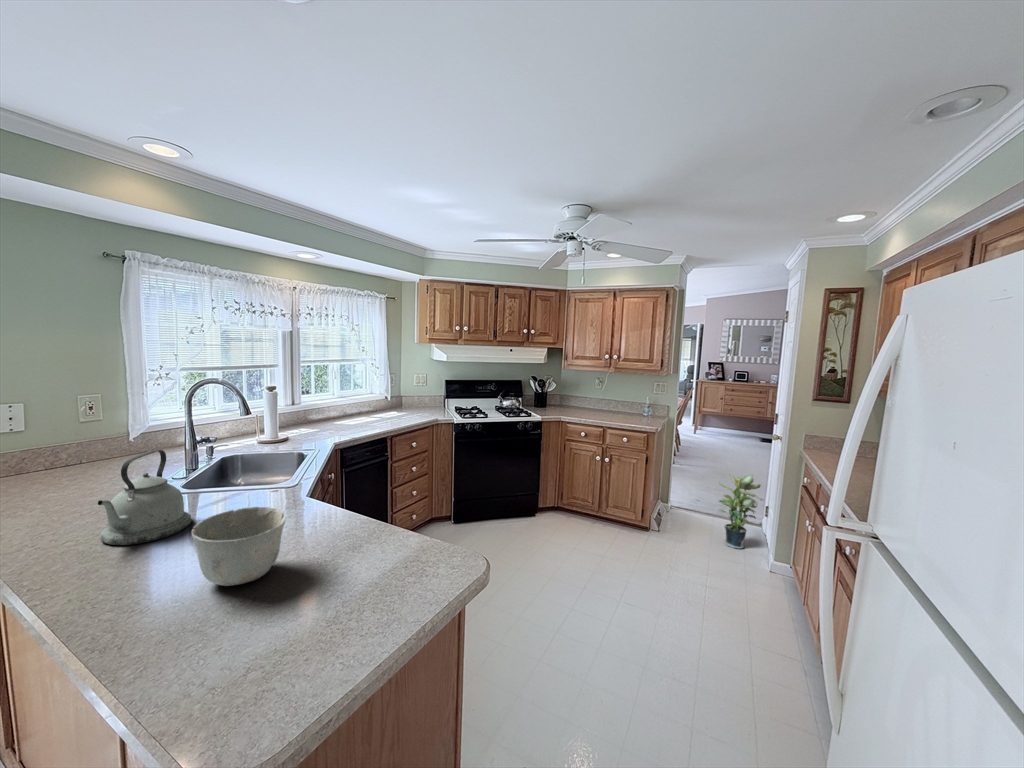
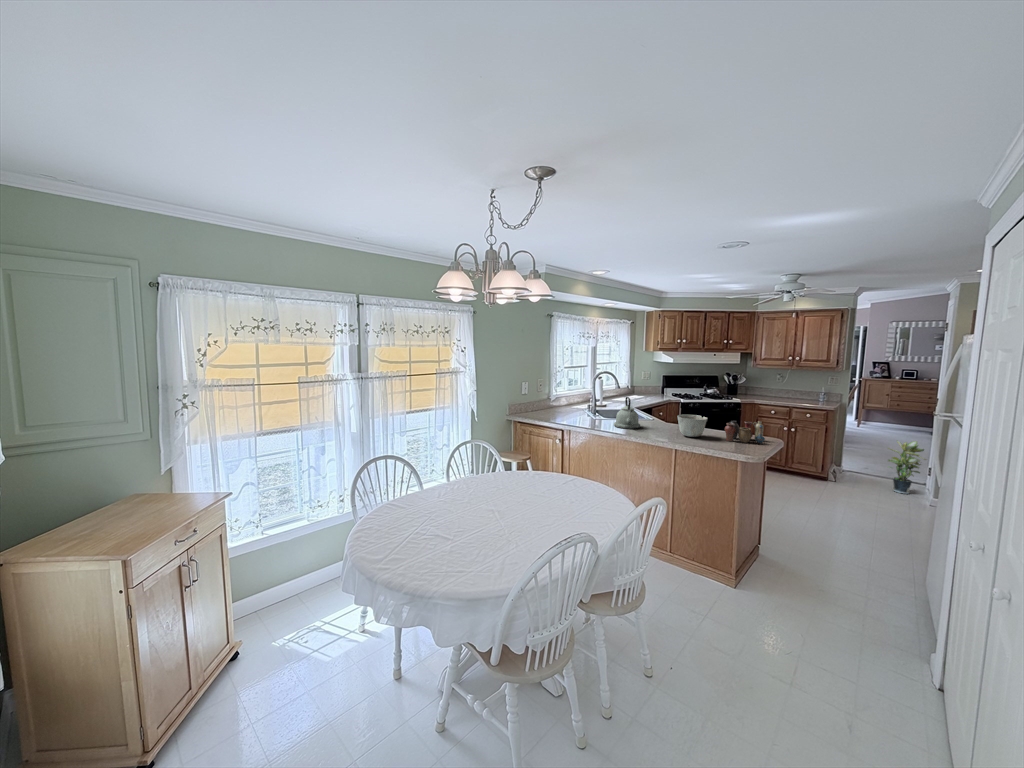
vase: none [305,526,425,612] -> present [725,421,765,444]

